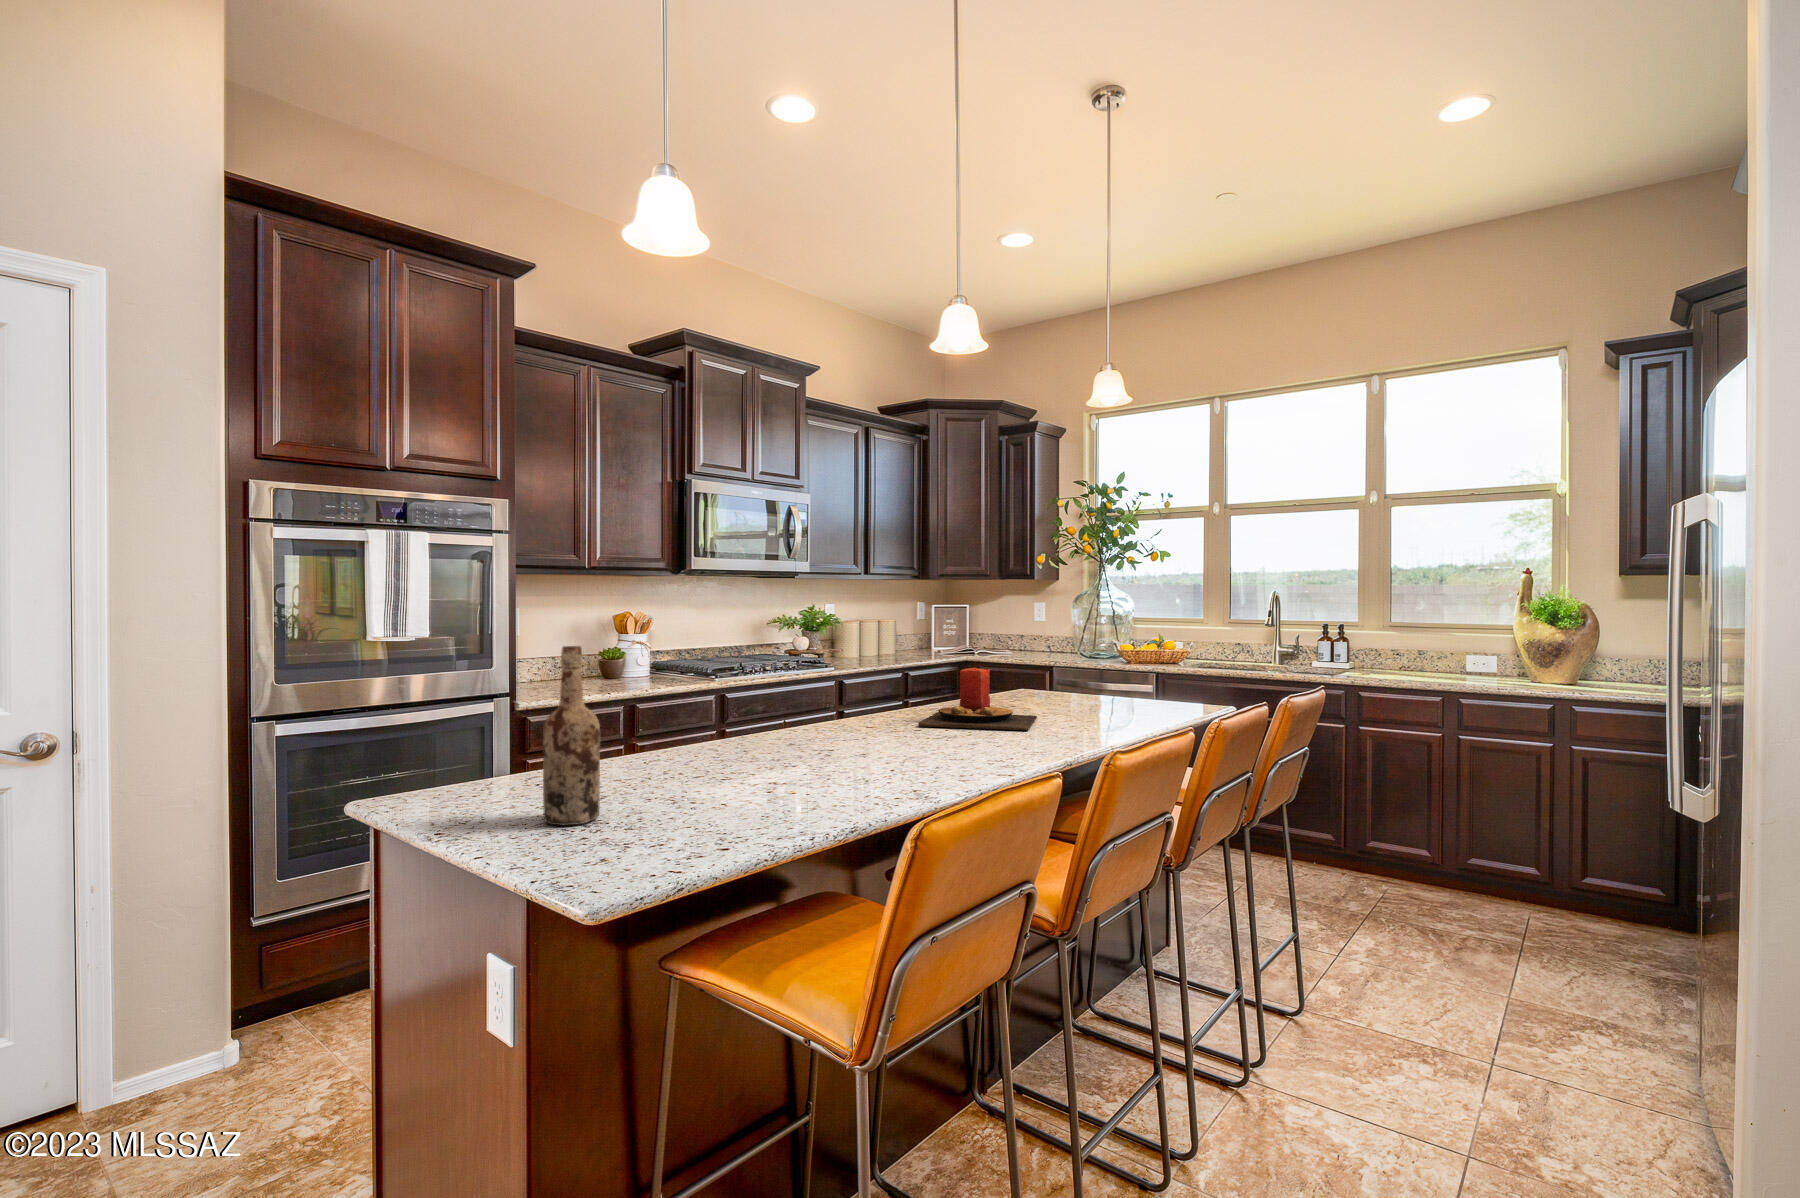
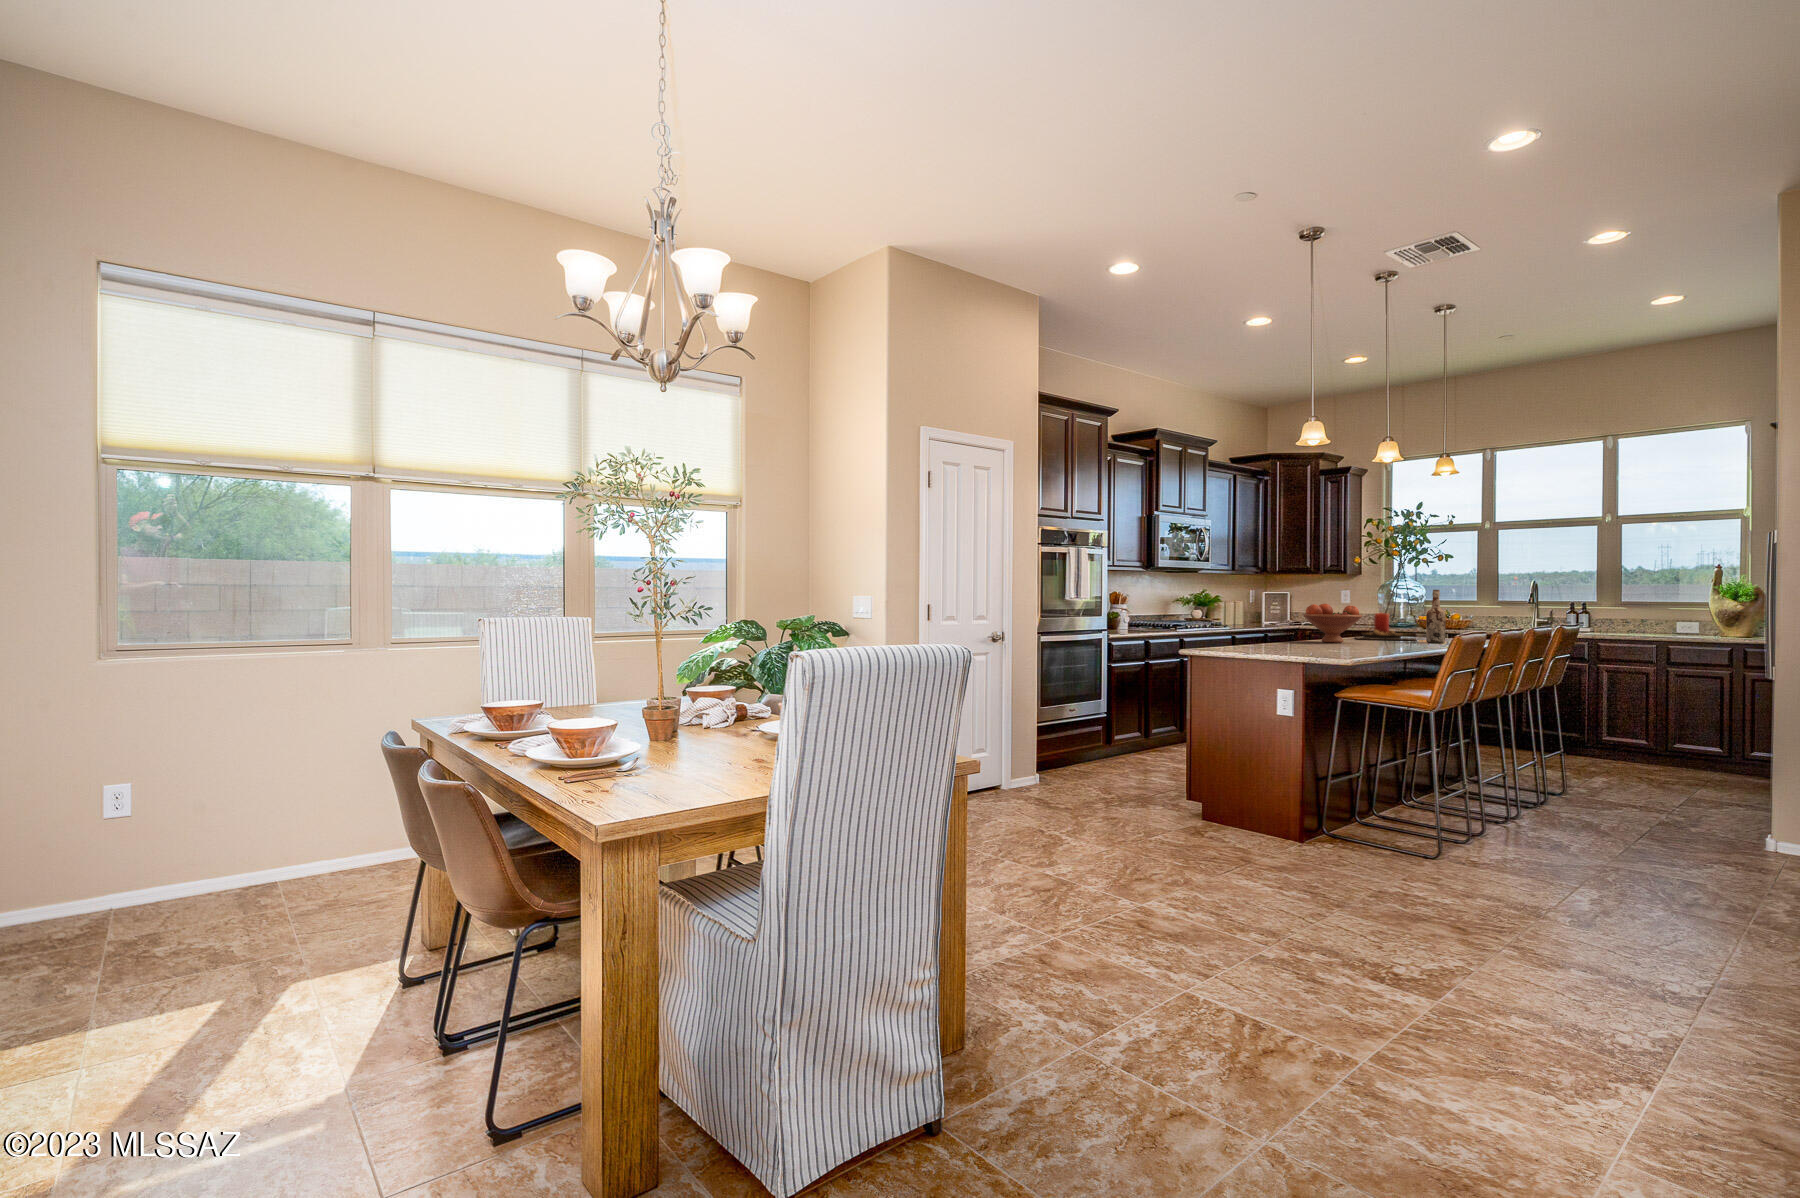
wine bottle: present [543,646,600,825] -> present [1426,590,1446,643]
fruit bowl: none [764,659,885,754] -> present [1304,604,1362,643]

